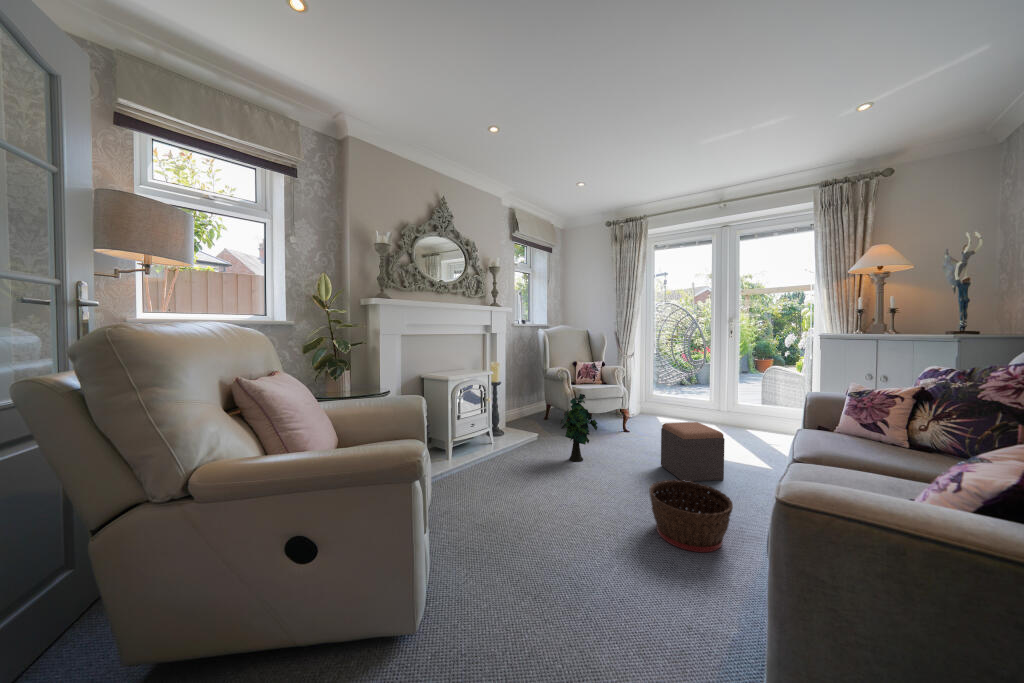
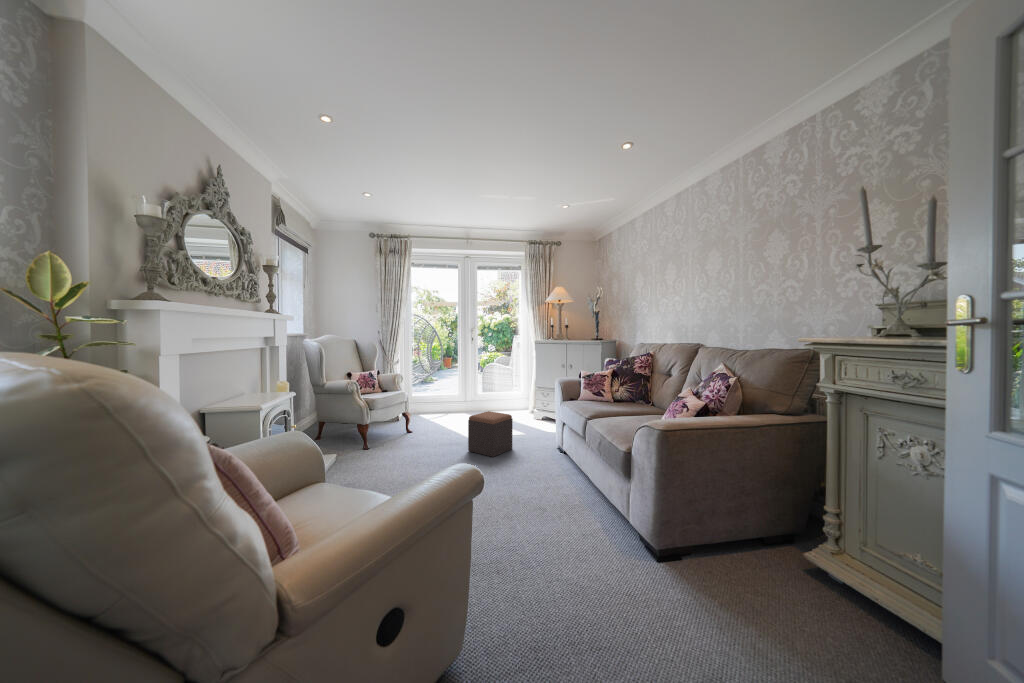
decorative plant: present [561,394,597,462] -> none [382,401,422,467]
basket: present [649,480,733,552] -> none [503,449,556,493]

